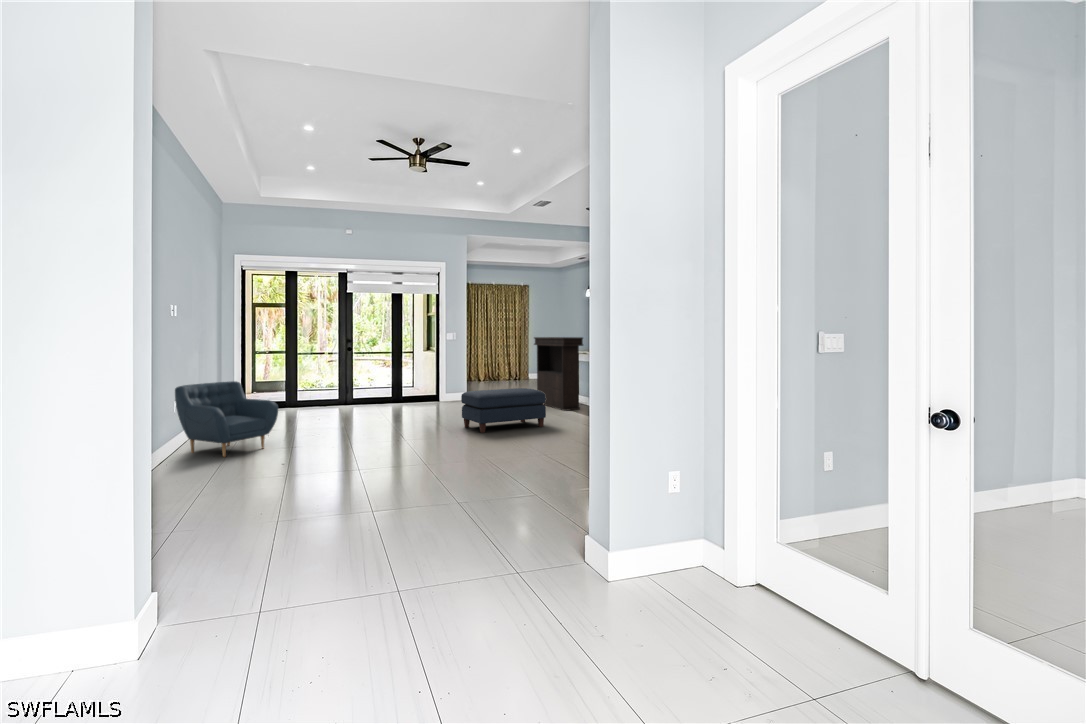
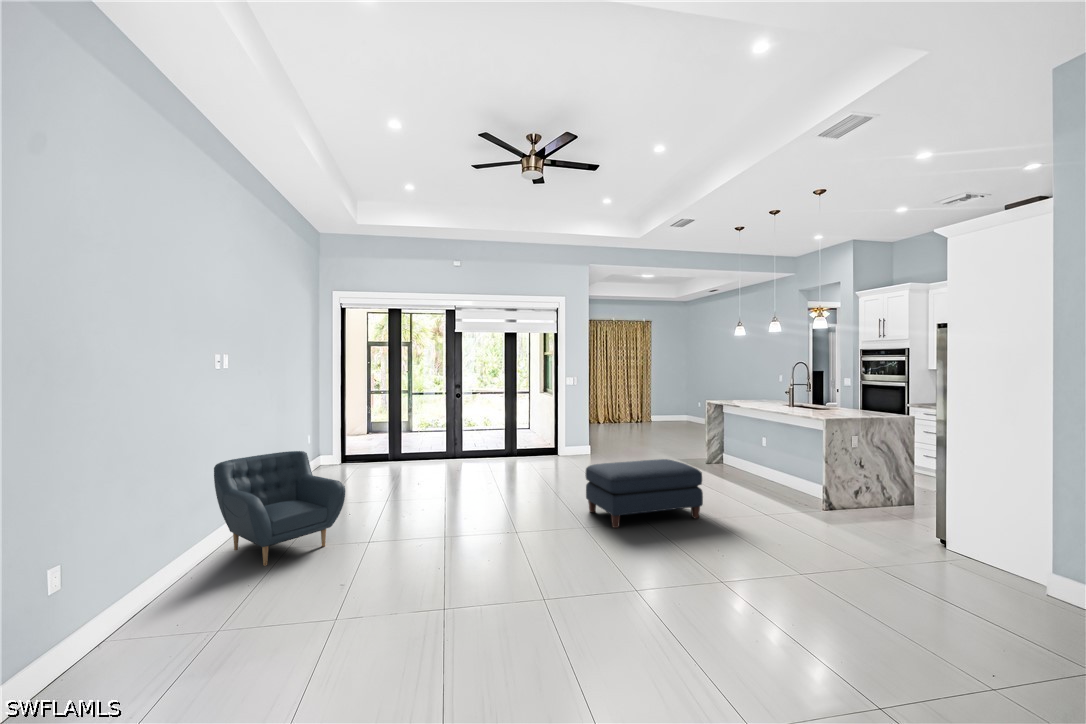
console table: present [534,337,583,411] -> none [670,383,740,482]

